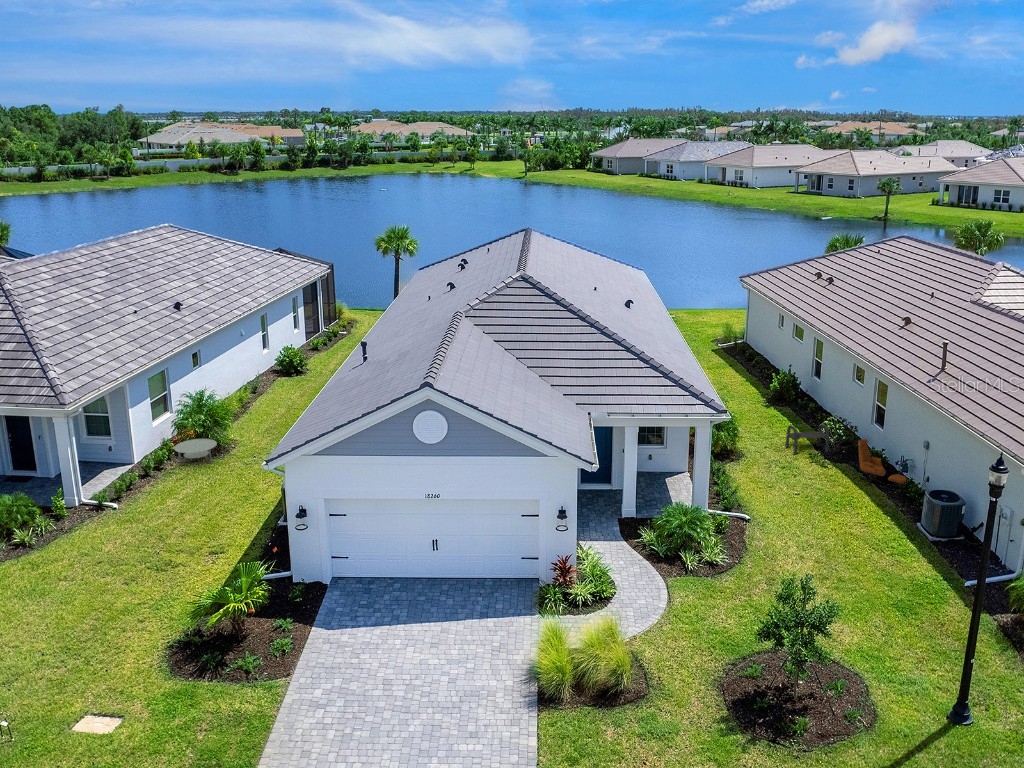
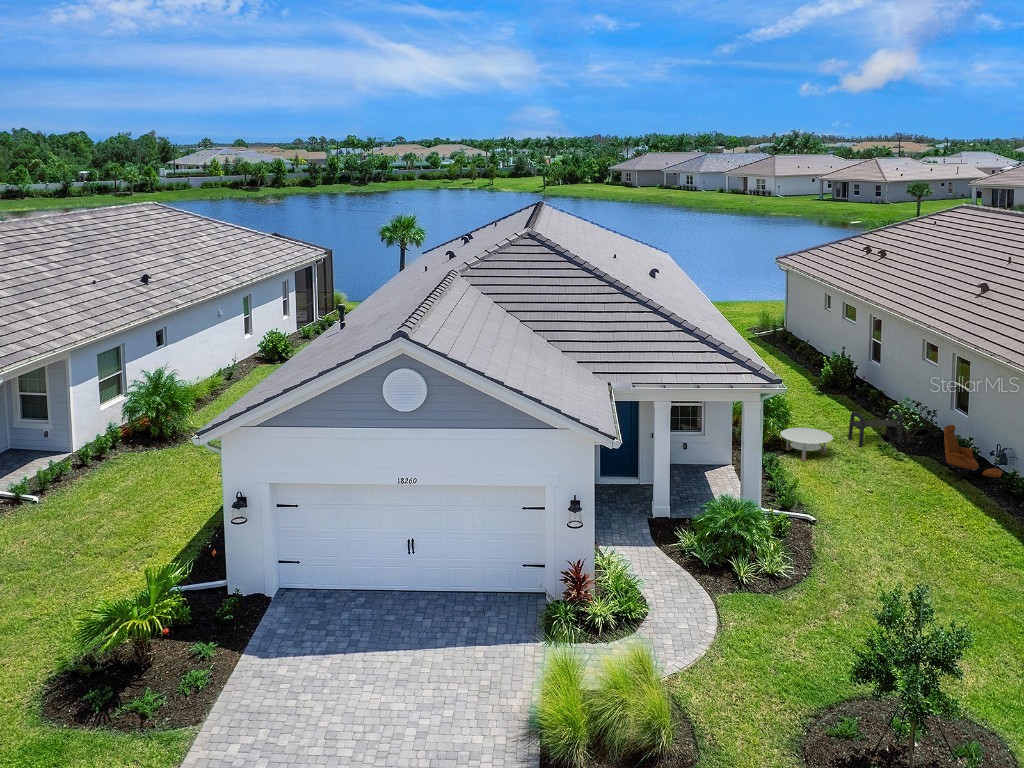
round table: present [174,439,217,466] -> present [780,428,833,462]

